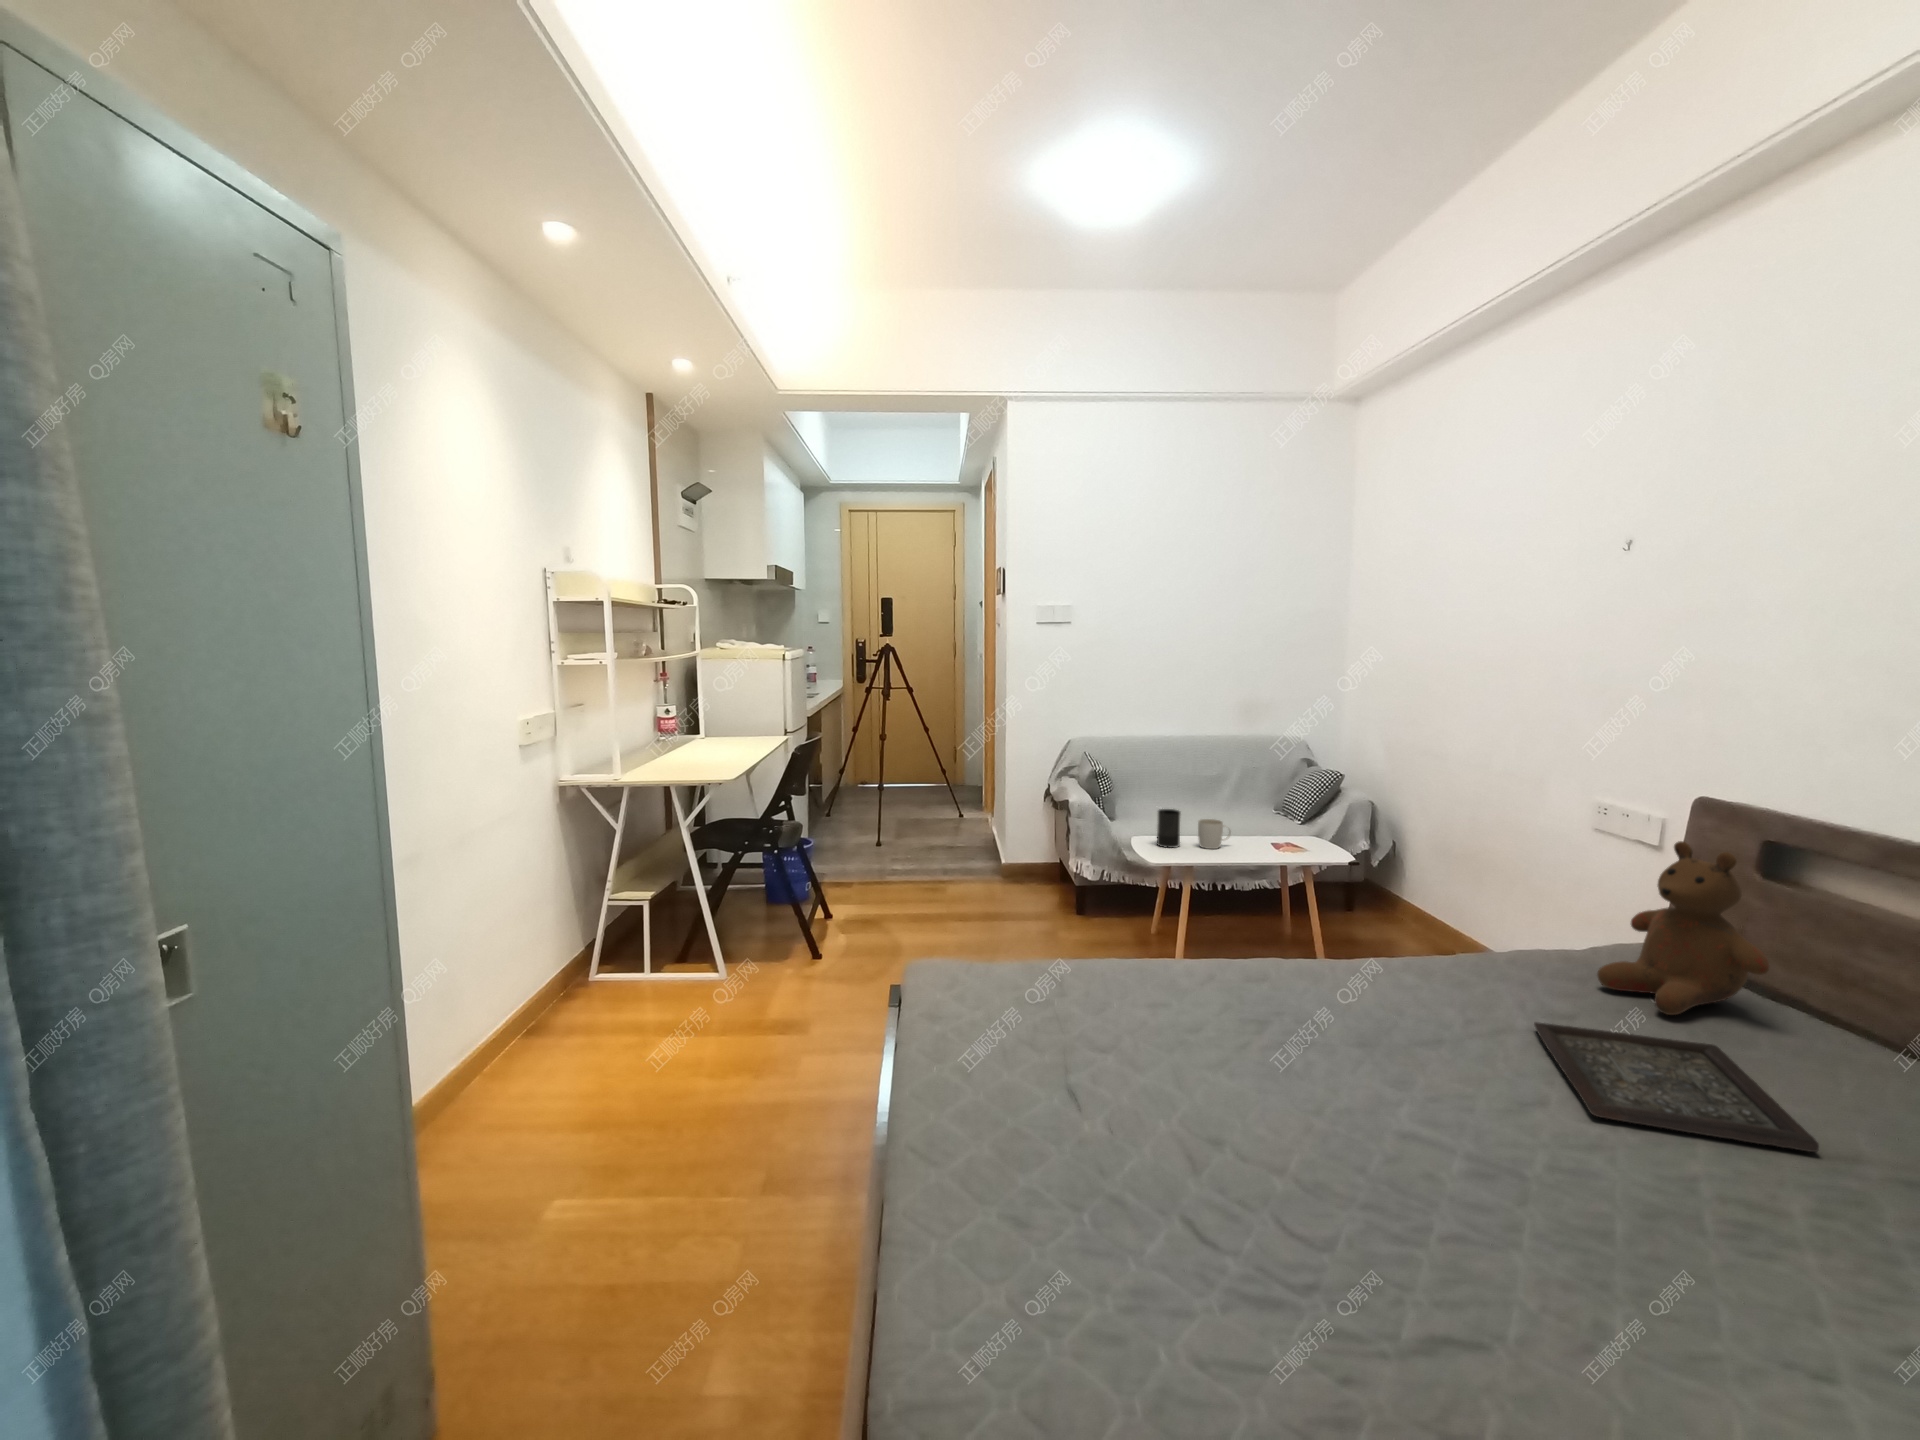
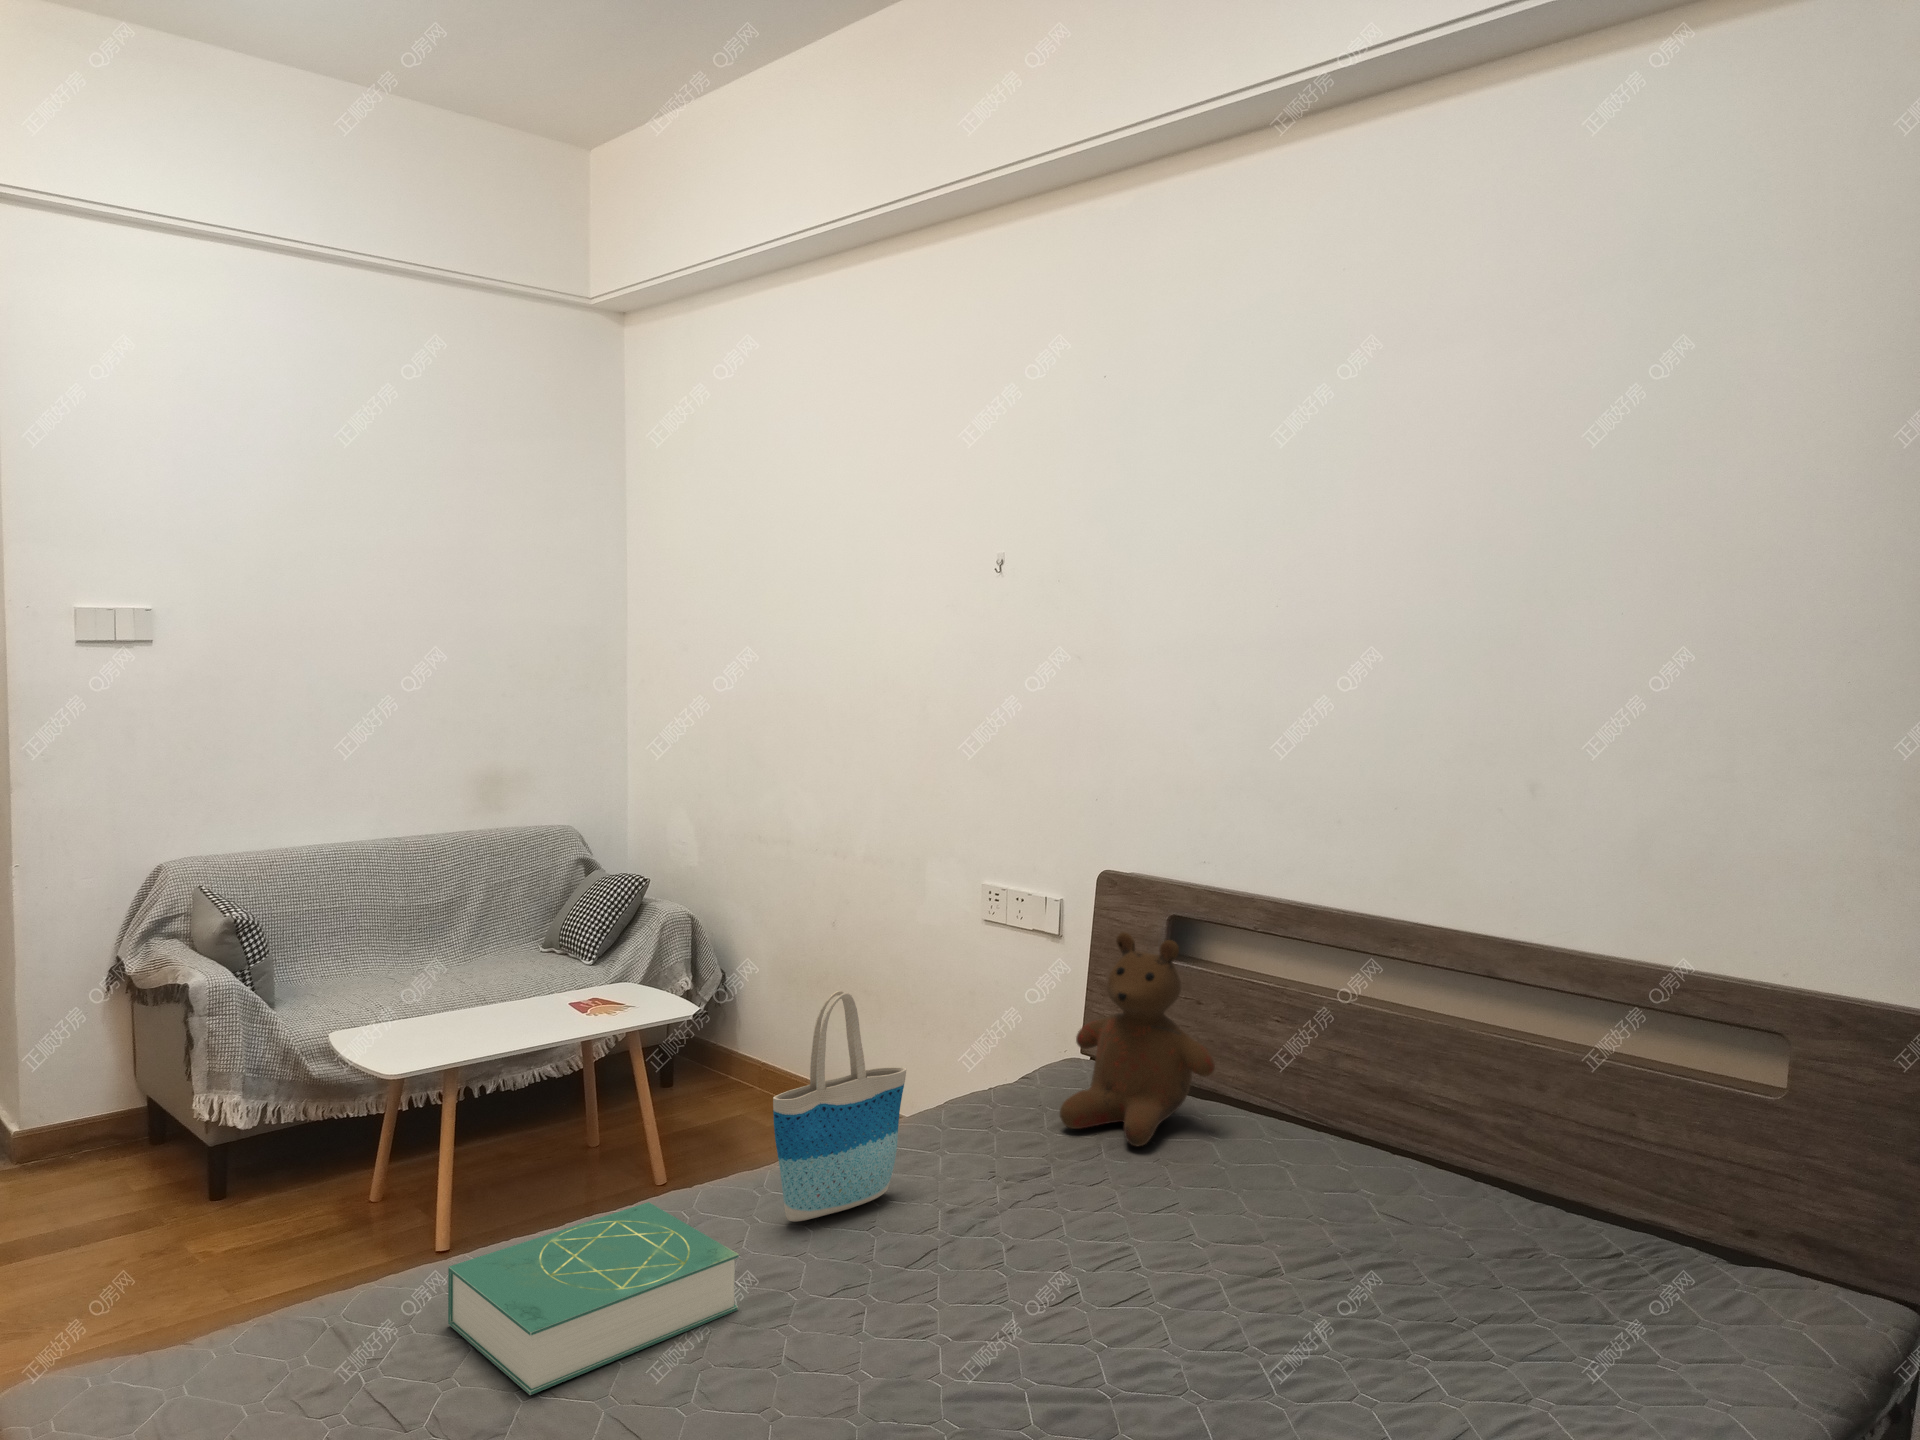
candle: present [1157,809,1181,848] -> none [379,973,427,1043]
mug: present [1198,819,1231,849] -> none [458,980,512,1032]
tote bag: none [1324,842,1437,989] -> present [773,991,906,1222]
book: none [1114,948,1275,1023] -> present [448,1202,739,1395]
tray: present [1534,1022,1819,1152] -> none [1035,1171,1331,1306]

